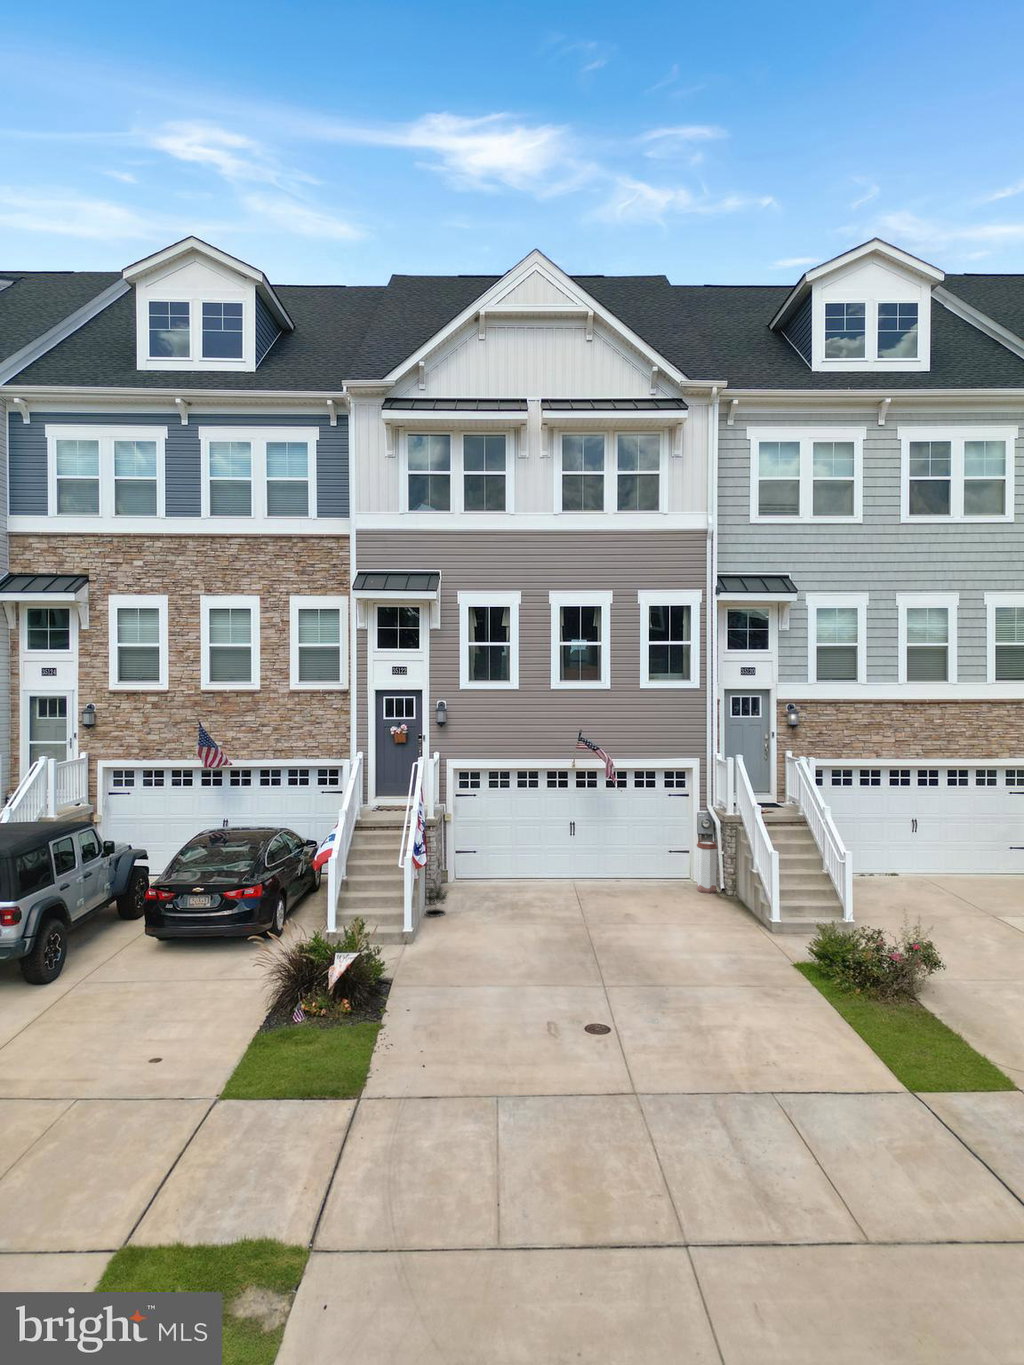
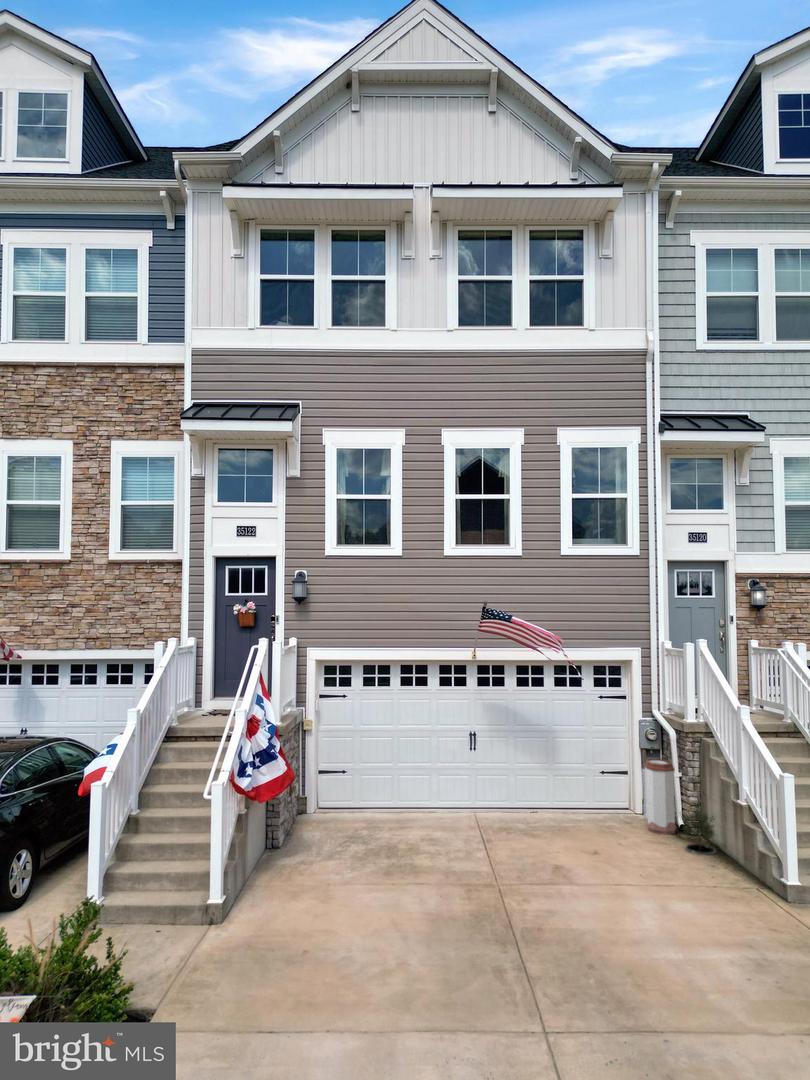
potted tree: present [426,880,447,917] -> present [682,802,716,855]

